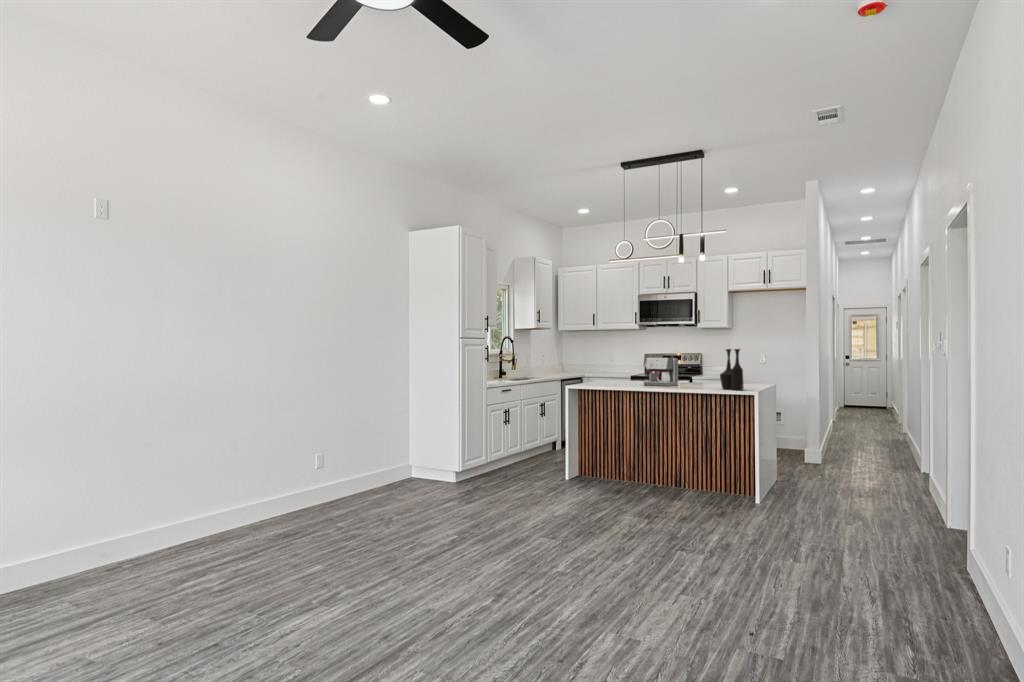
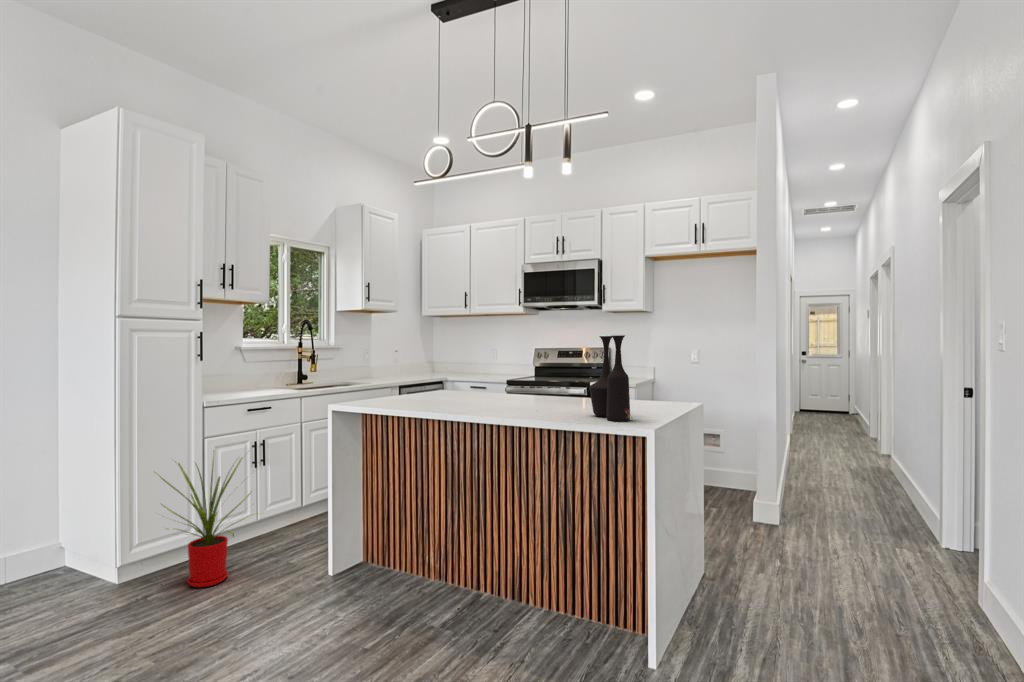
coffee maker: present [644,358,678,386] -> none [471,354,530,406]
house plant: none [478,410,529,483] -> present [160,454,250,587]

